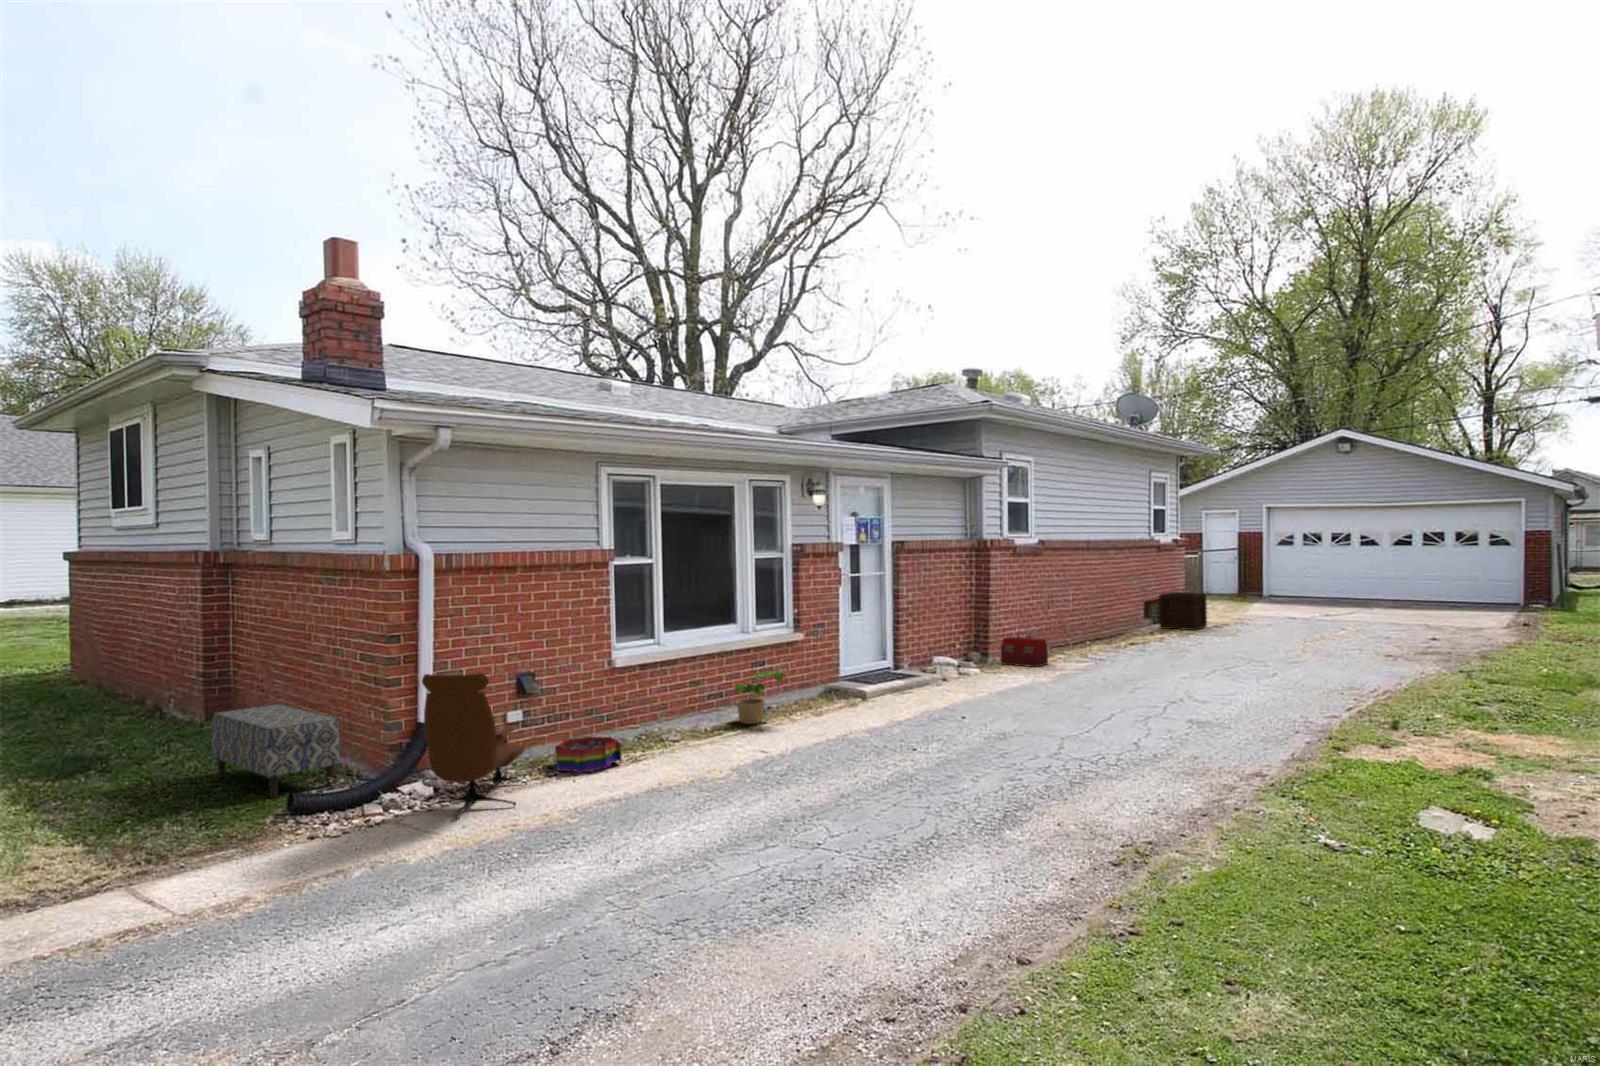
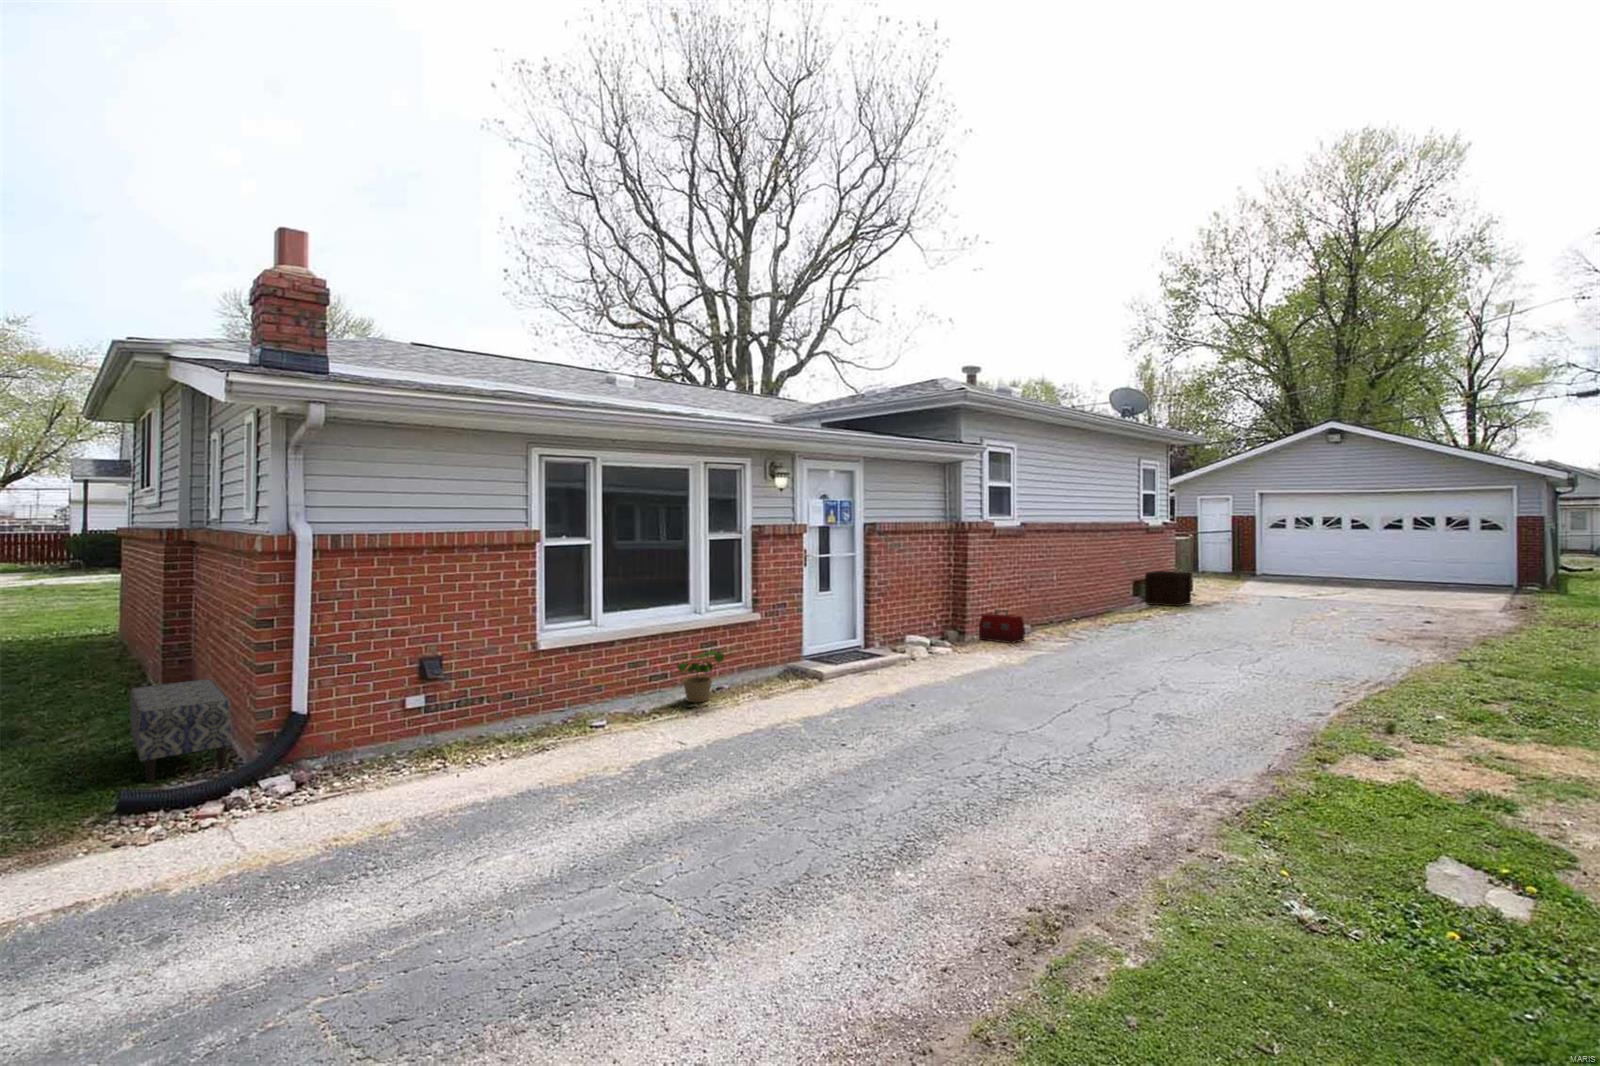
lounge chair: present [422,673,527,819] -> none [241,664,411,824]
storage bin: present [555,736,622,773] -> none [454,719,526,761]

